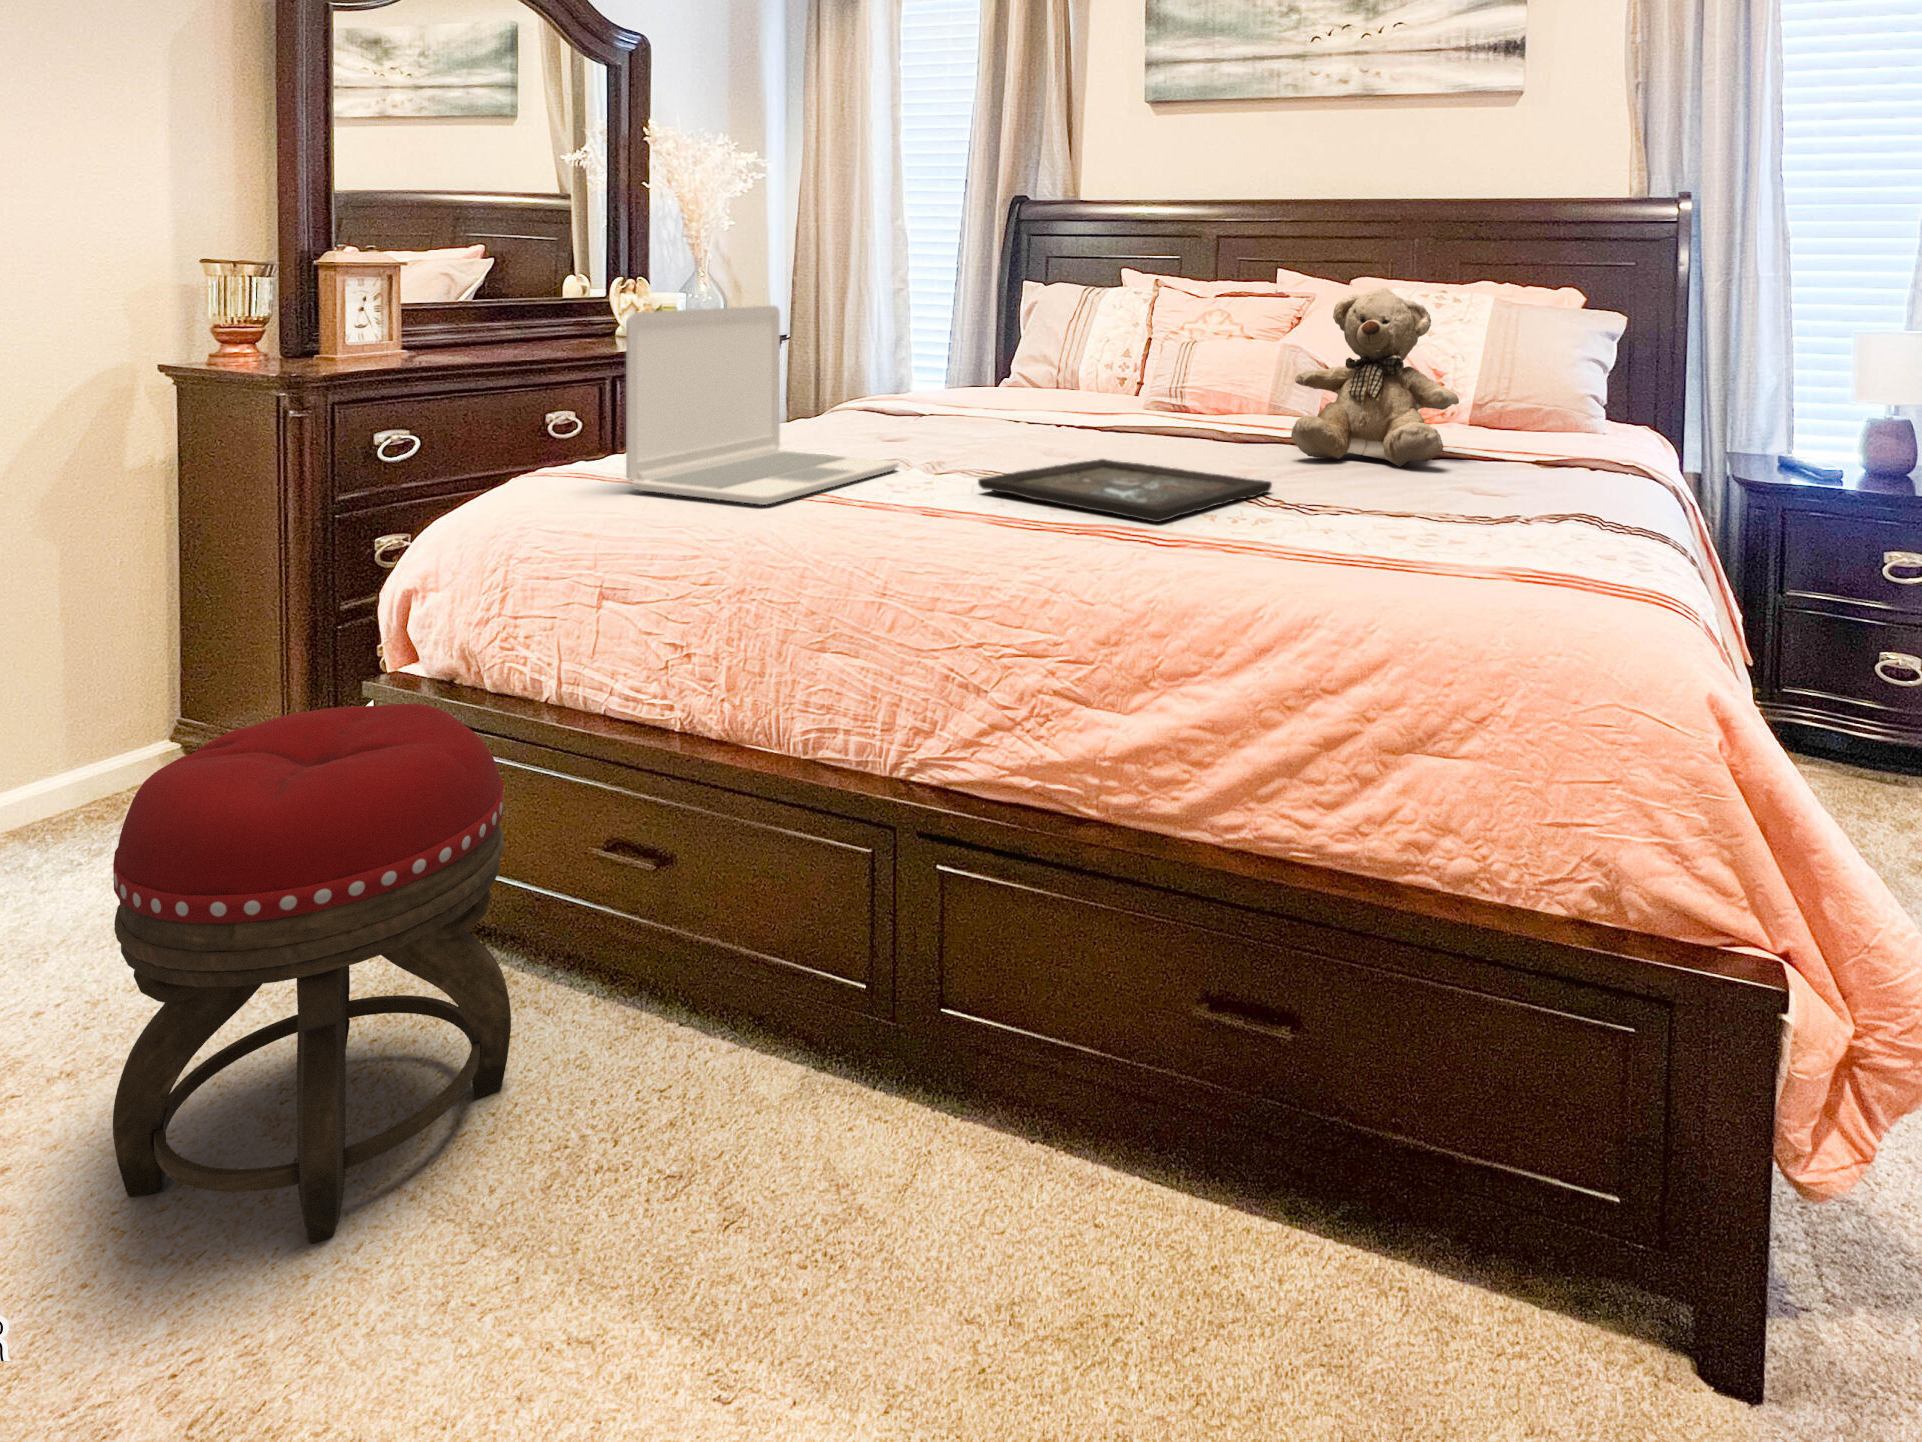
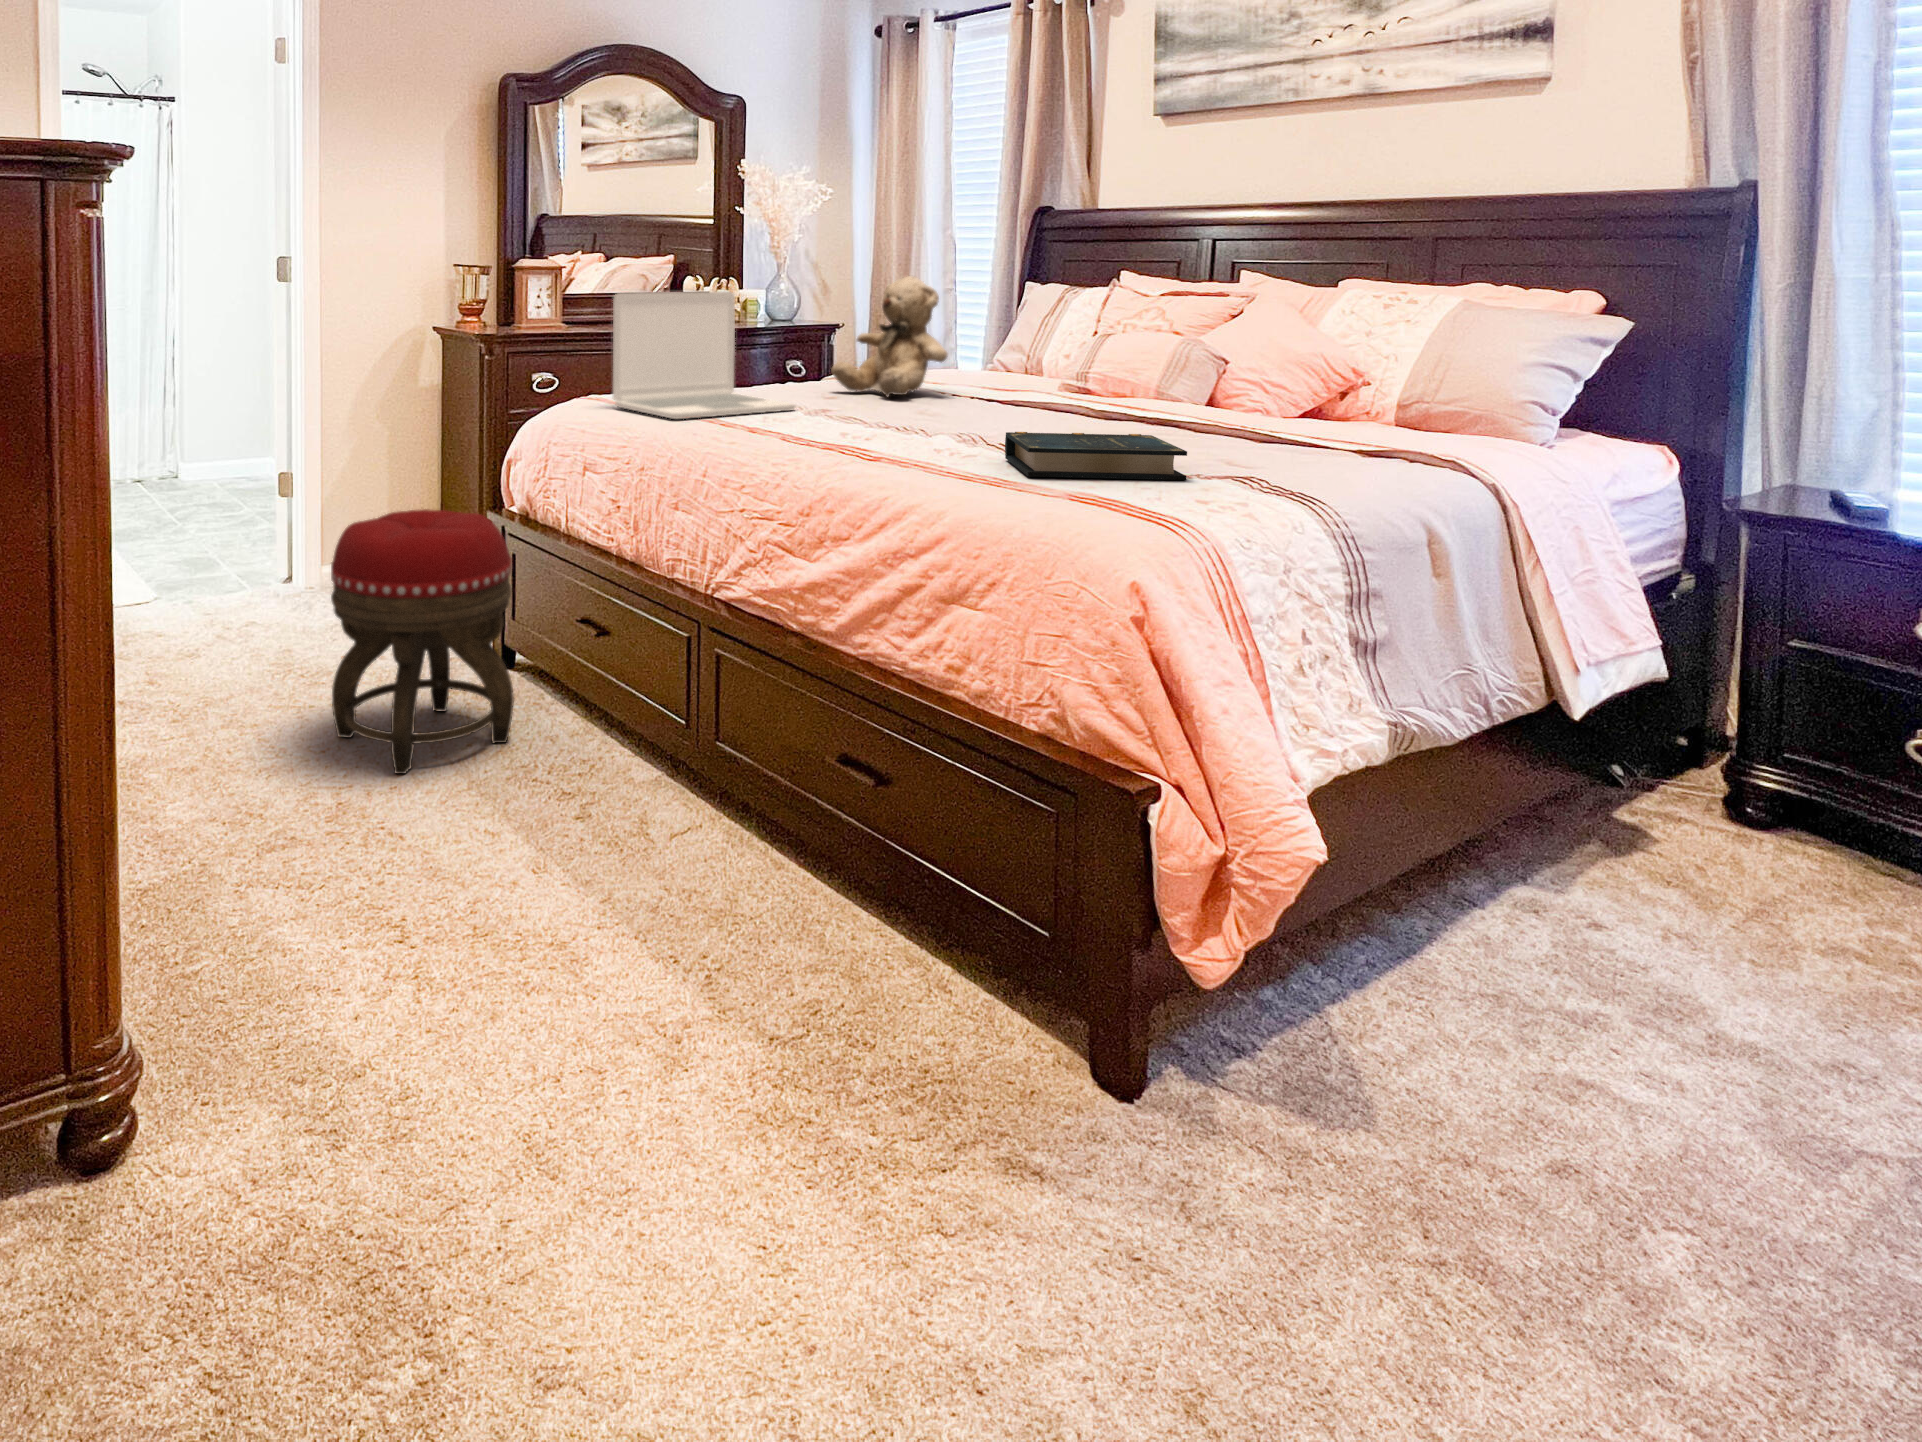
teddy bear: present [1291,288,1459,467] -> present [831,276,947,398]
tray: present [978,459,1272,522] -> none [819,412,1039,447]
book: none [1304,478,1535,553] -> present [1005,432,1187,480]

